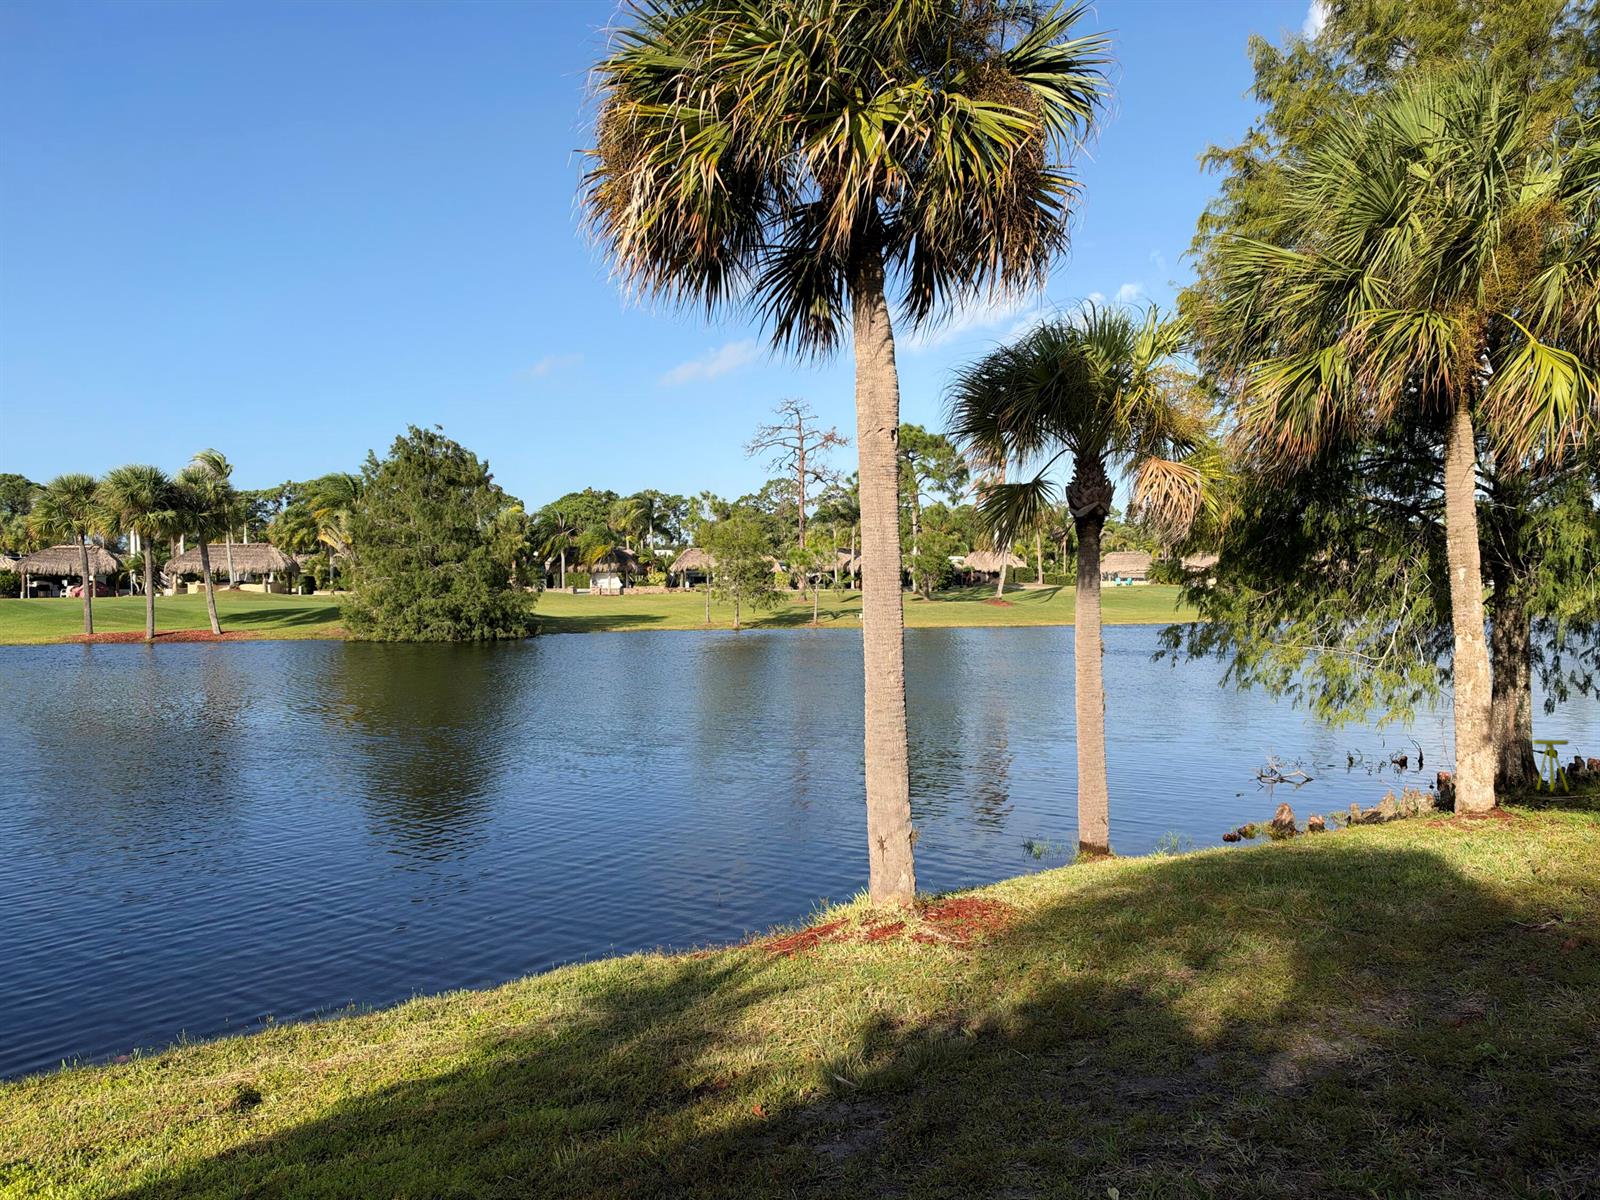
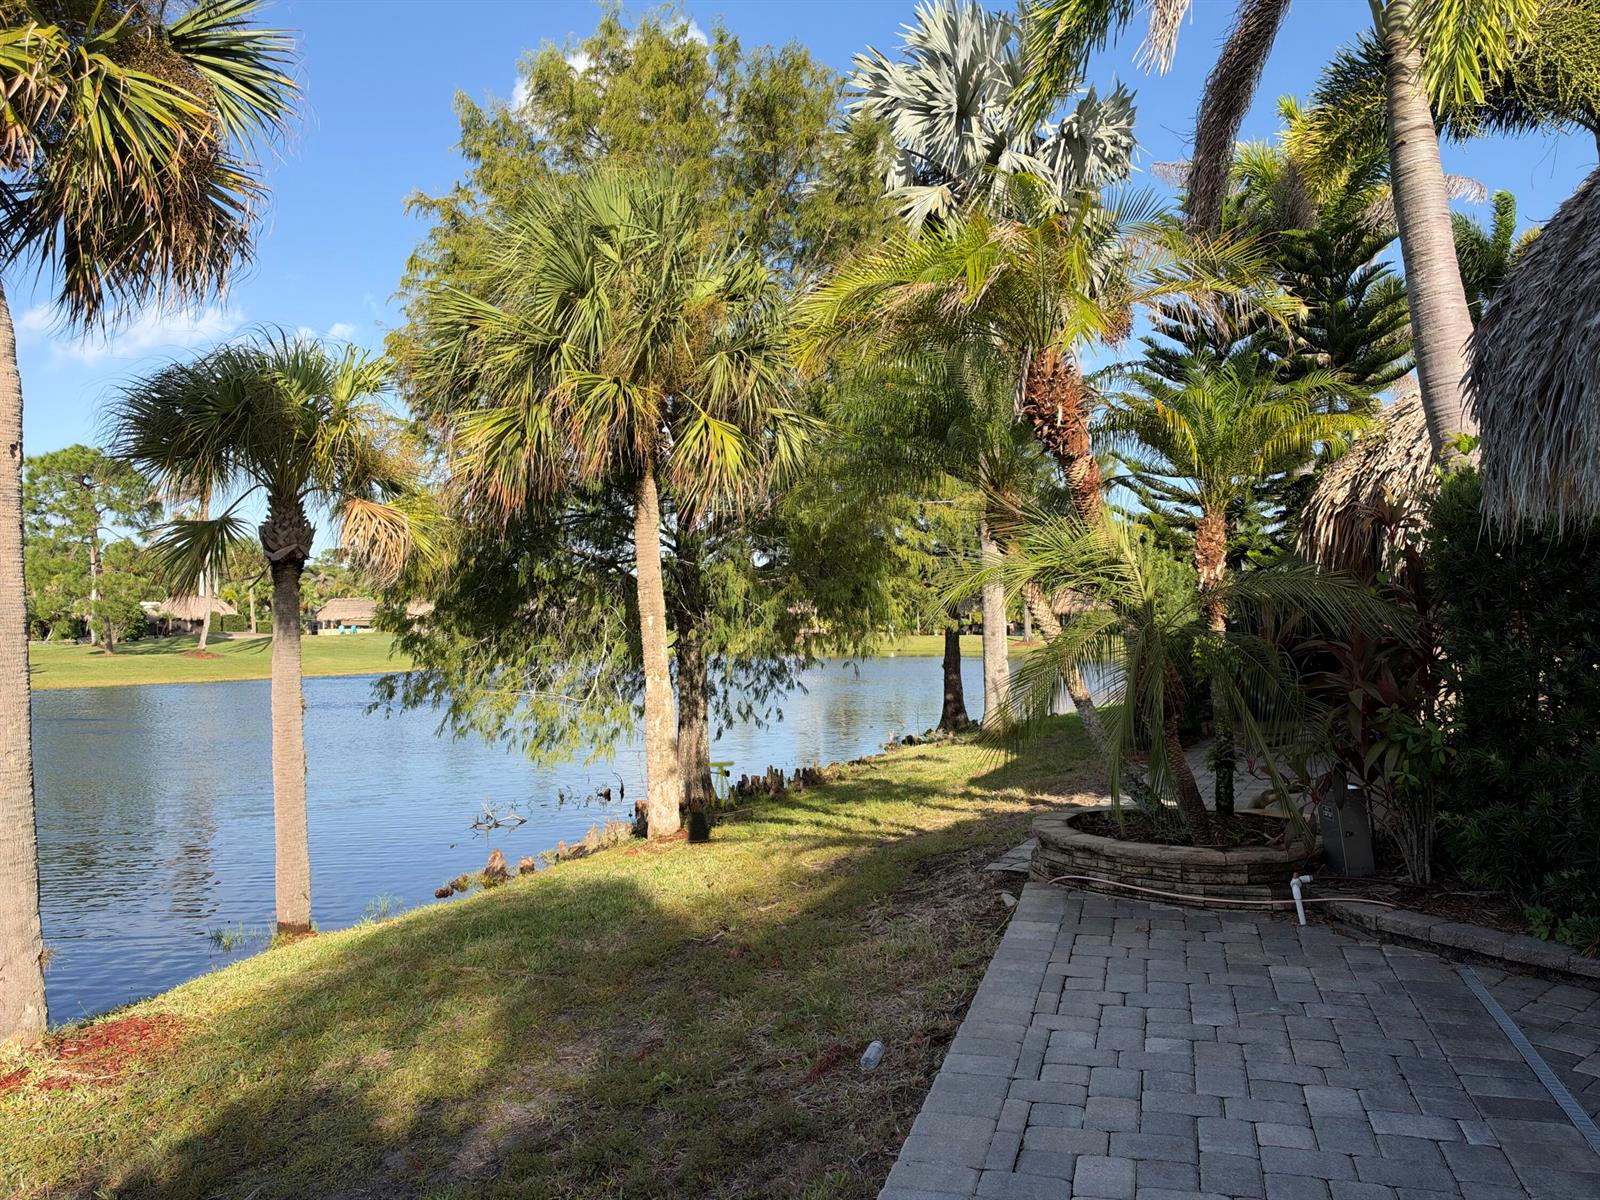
watering can: none [1498,770,1540,821] -> present [687,803,714,843]

